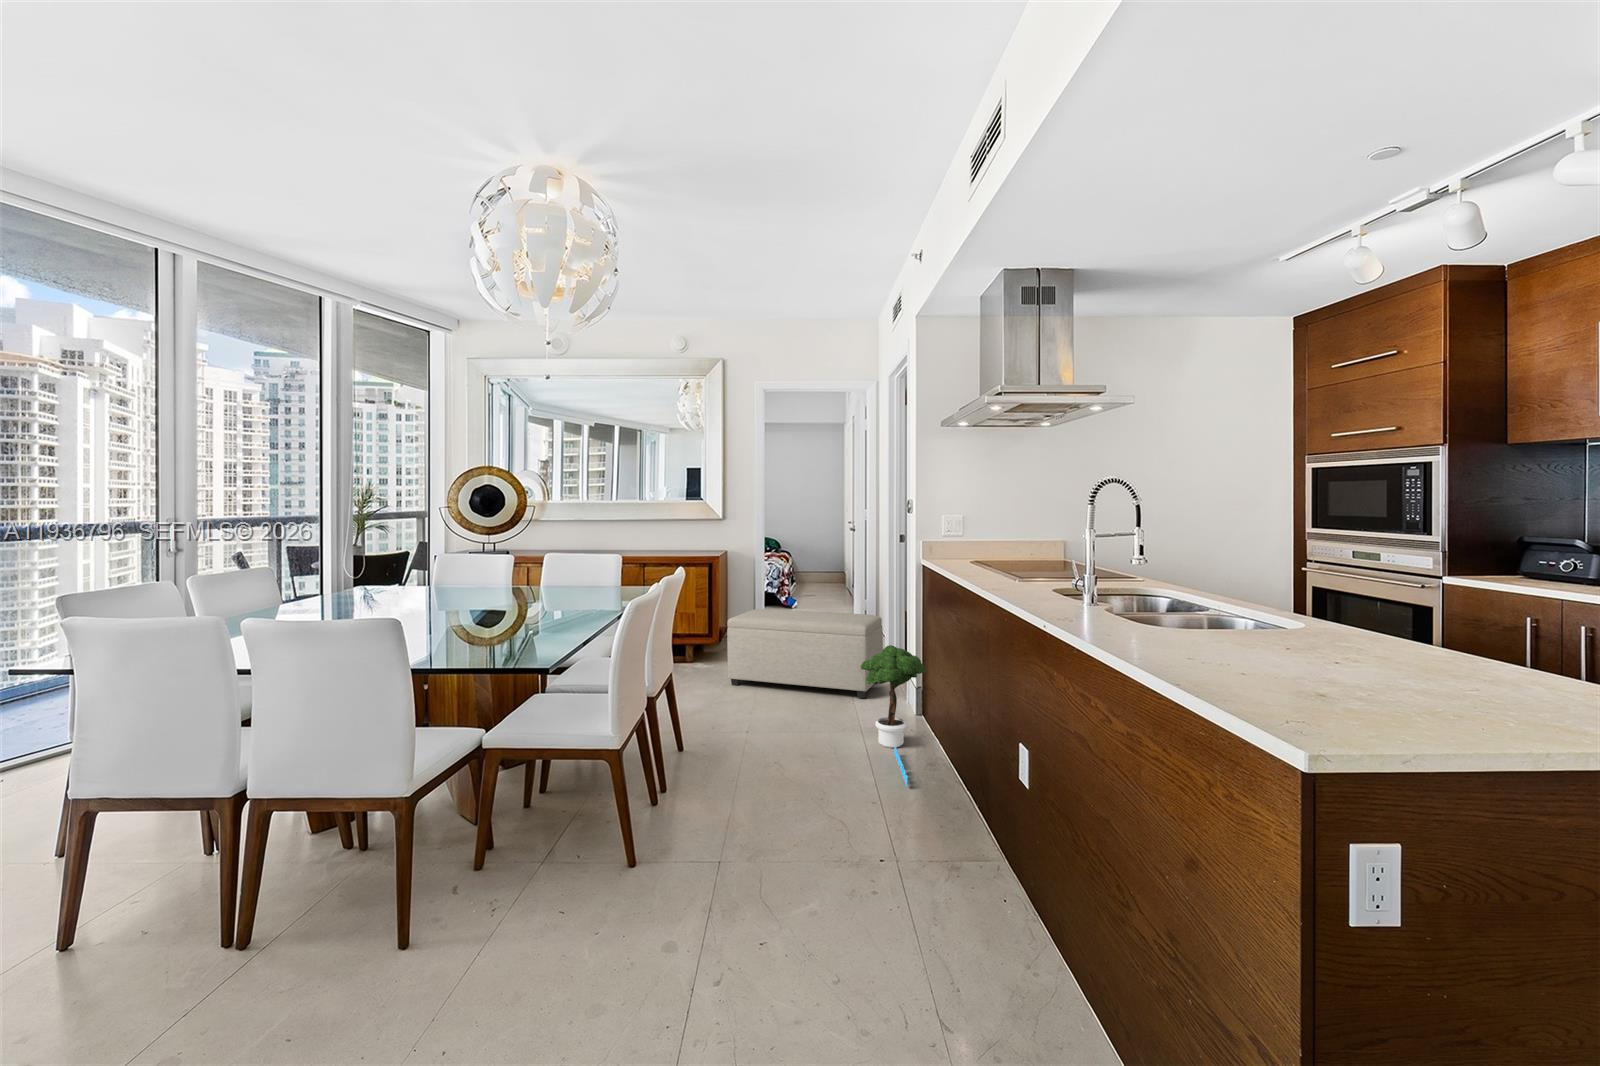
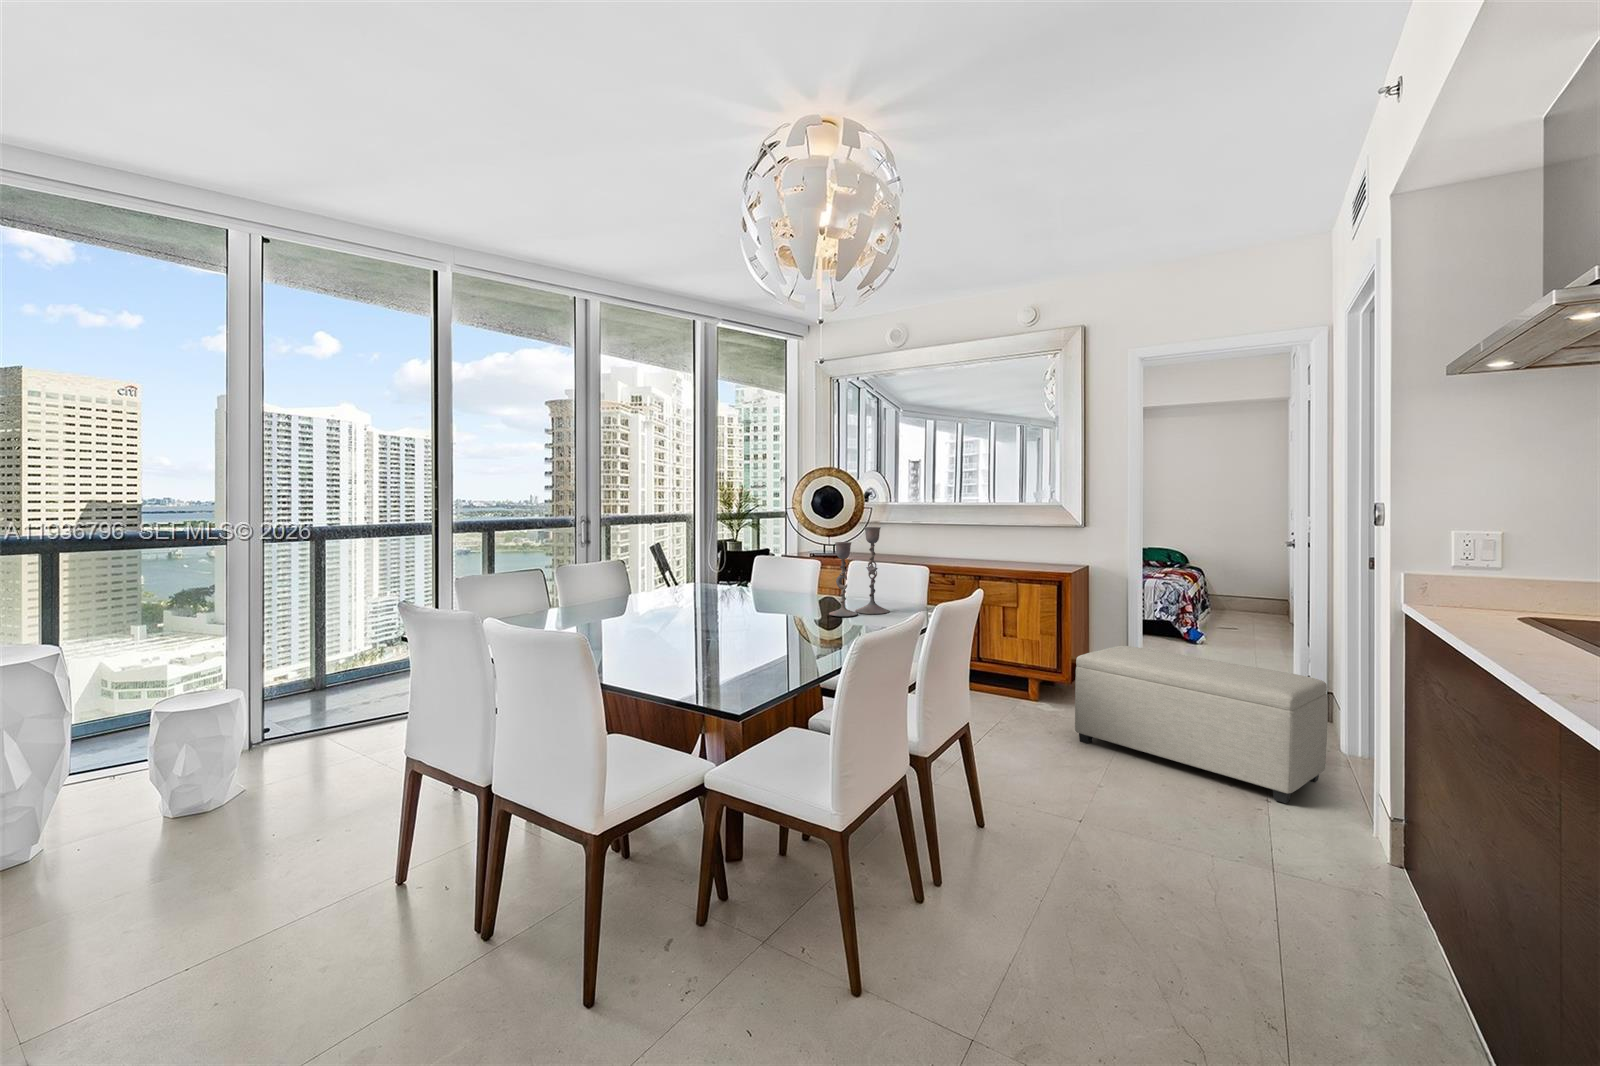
candlestick: none [538,522,591,600] -> present [829,527,889,616]
potted tree: present [861,645,926,786] -> none [1270,741,1405,1006]

